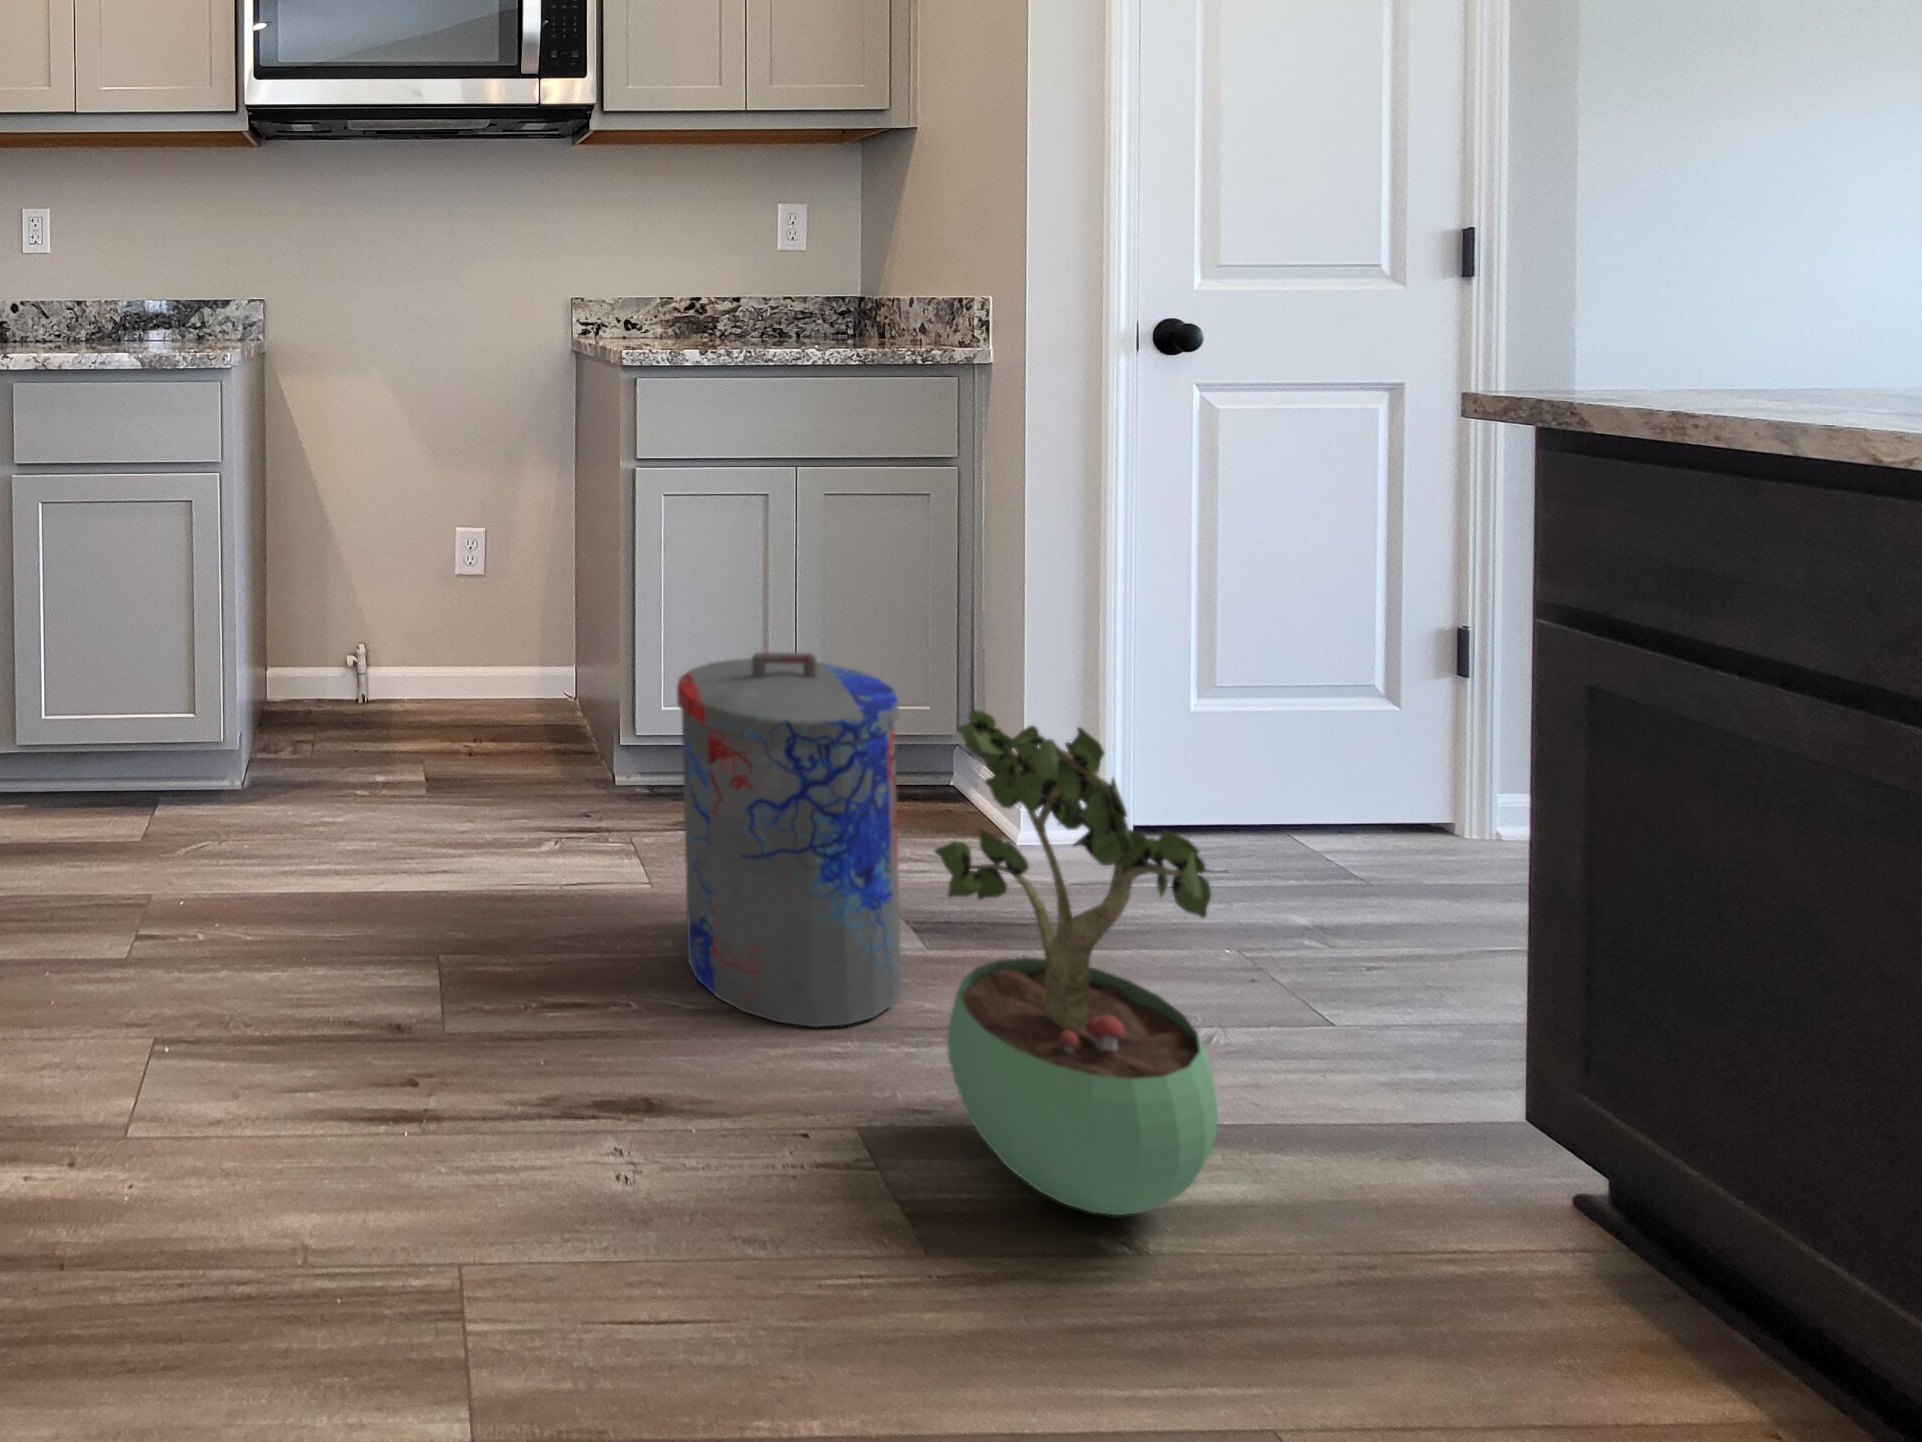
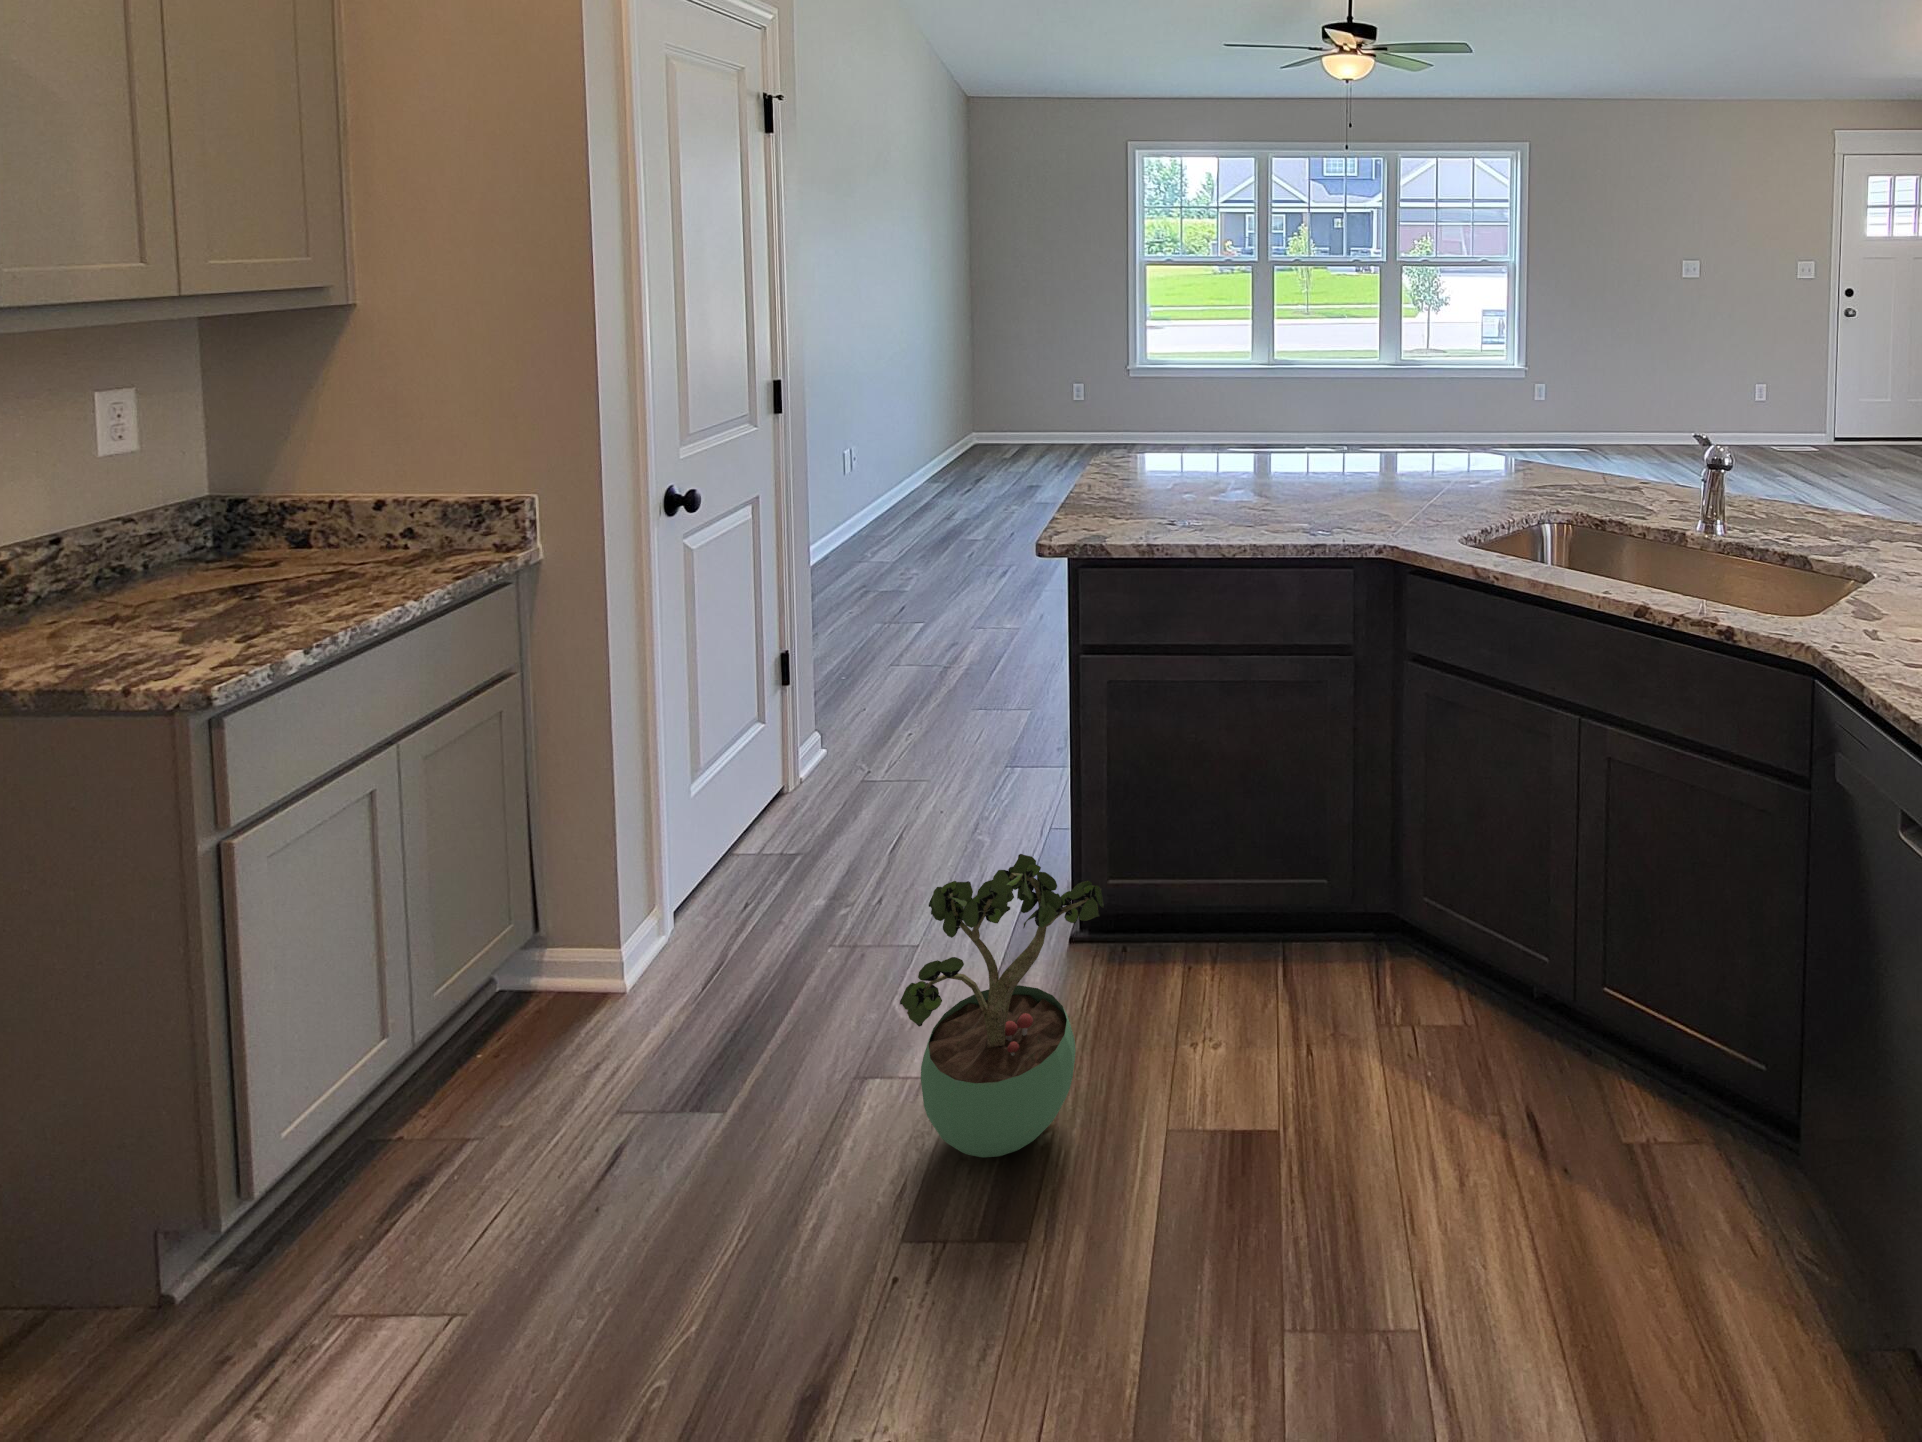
trash can: present [677,652,901,1027] -> none [557,913,793,1312]

